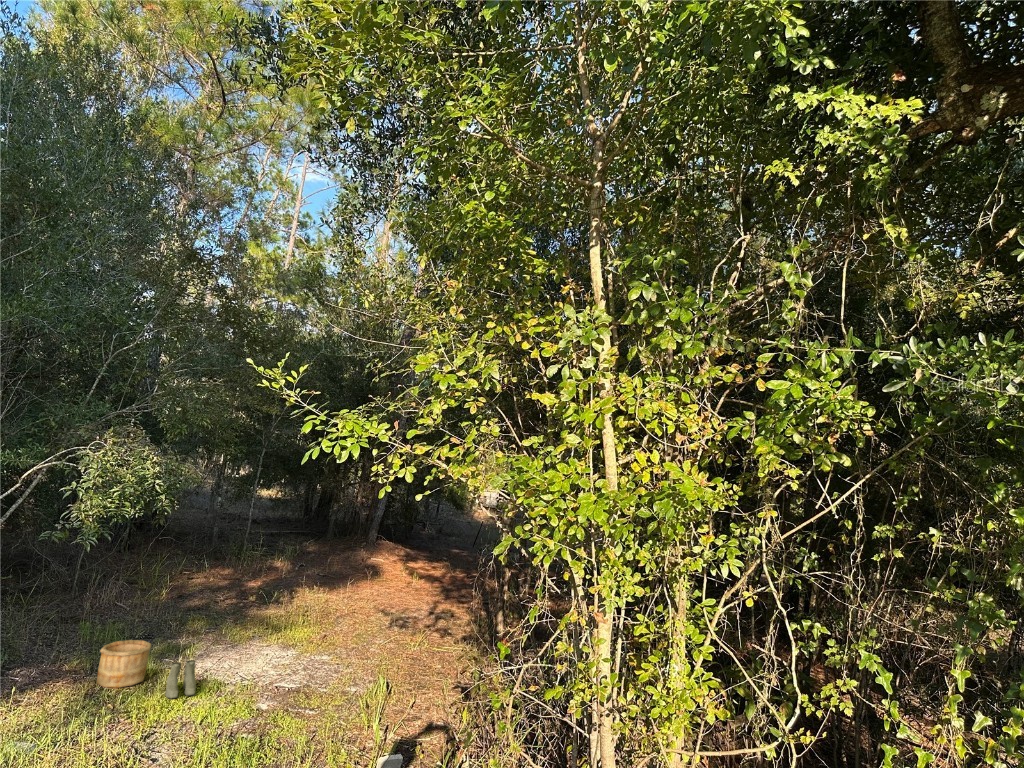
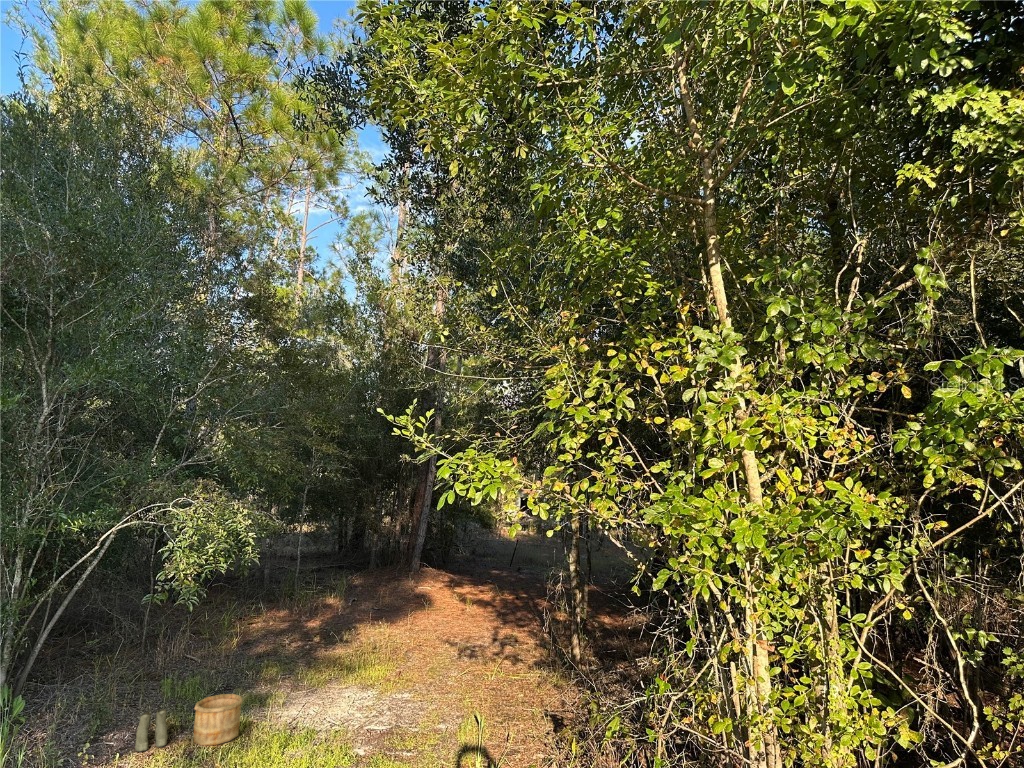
boots: present [165,660,196,699] -> present [135,709,168,752]

